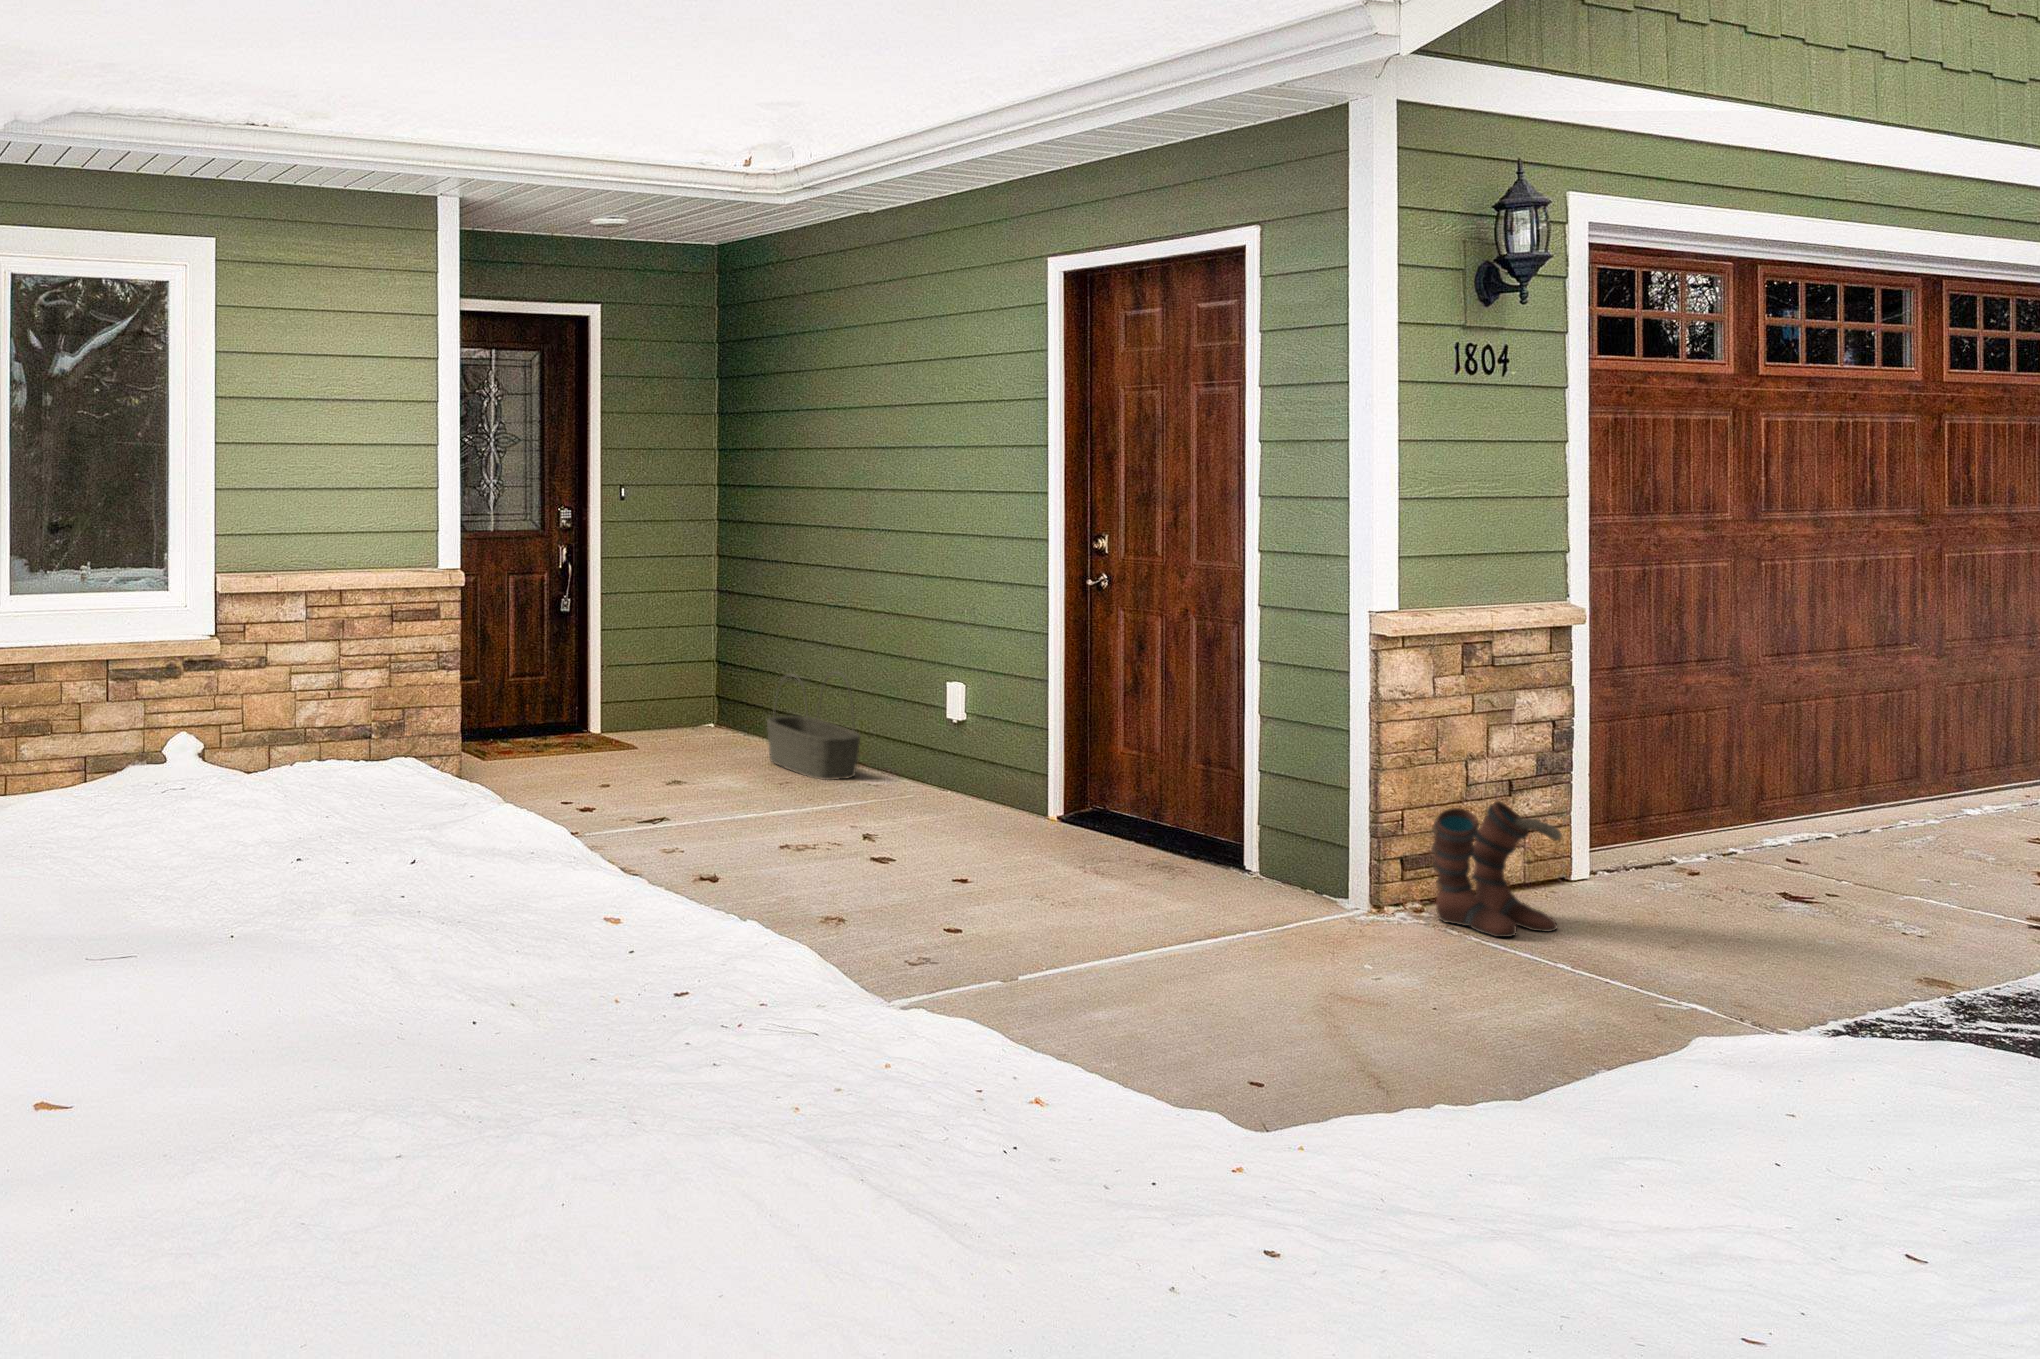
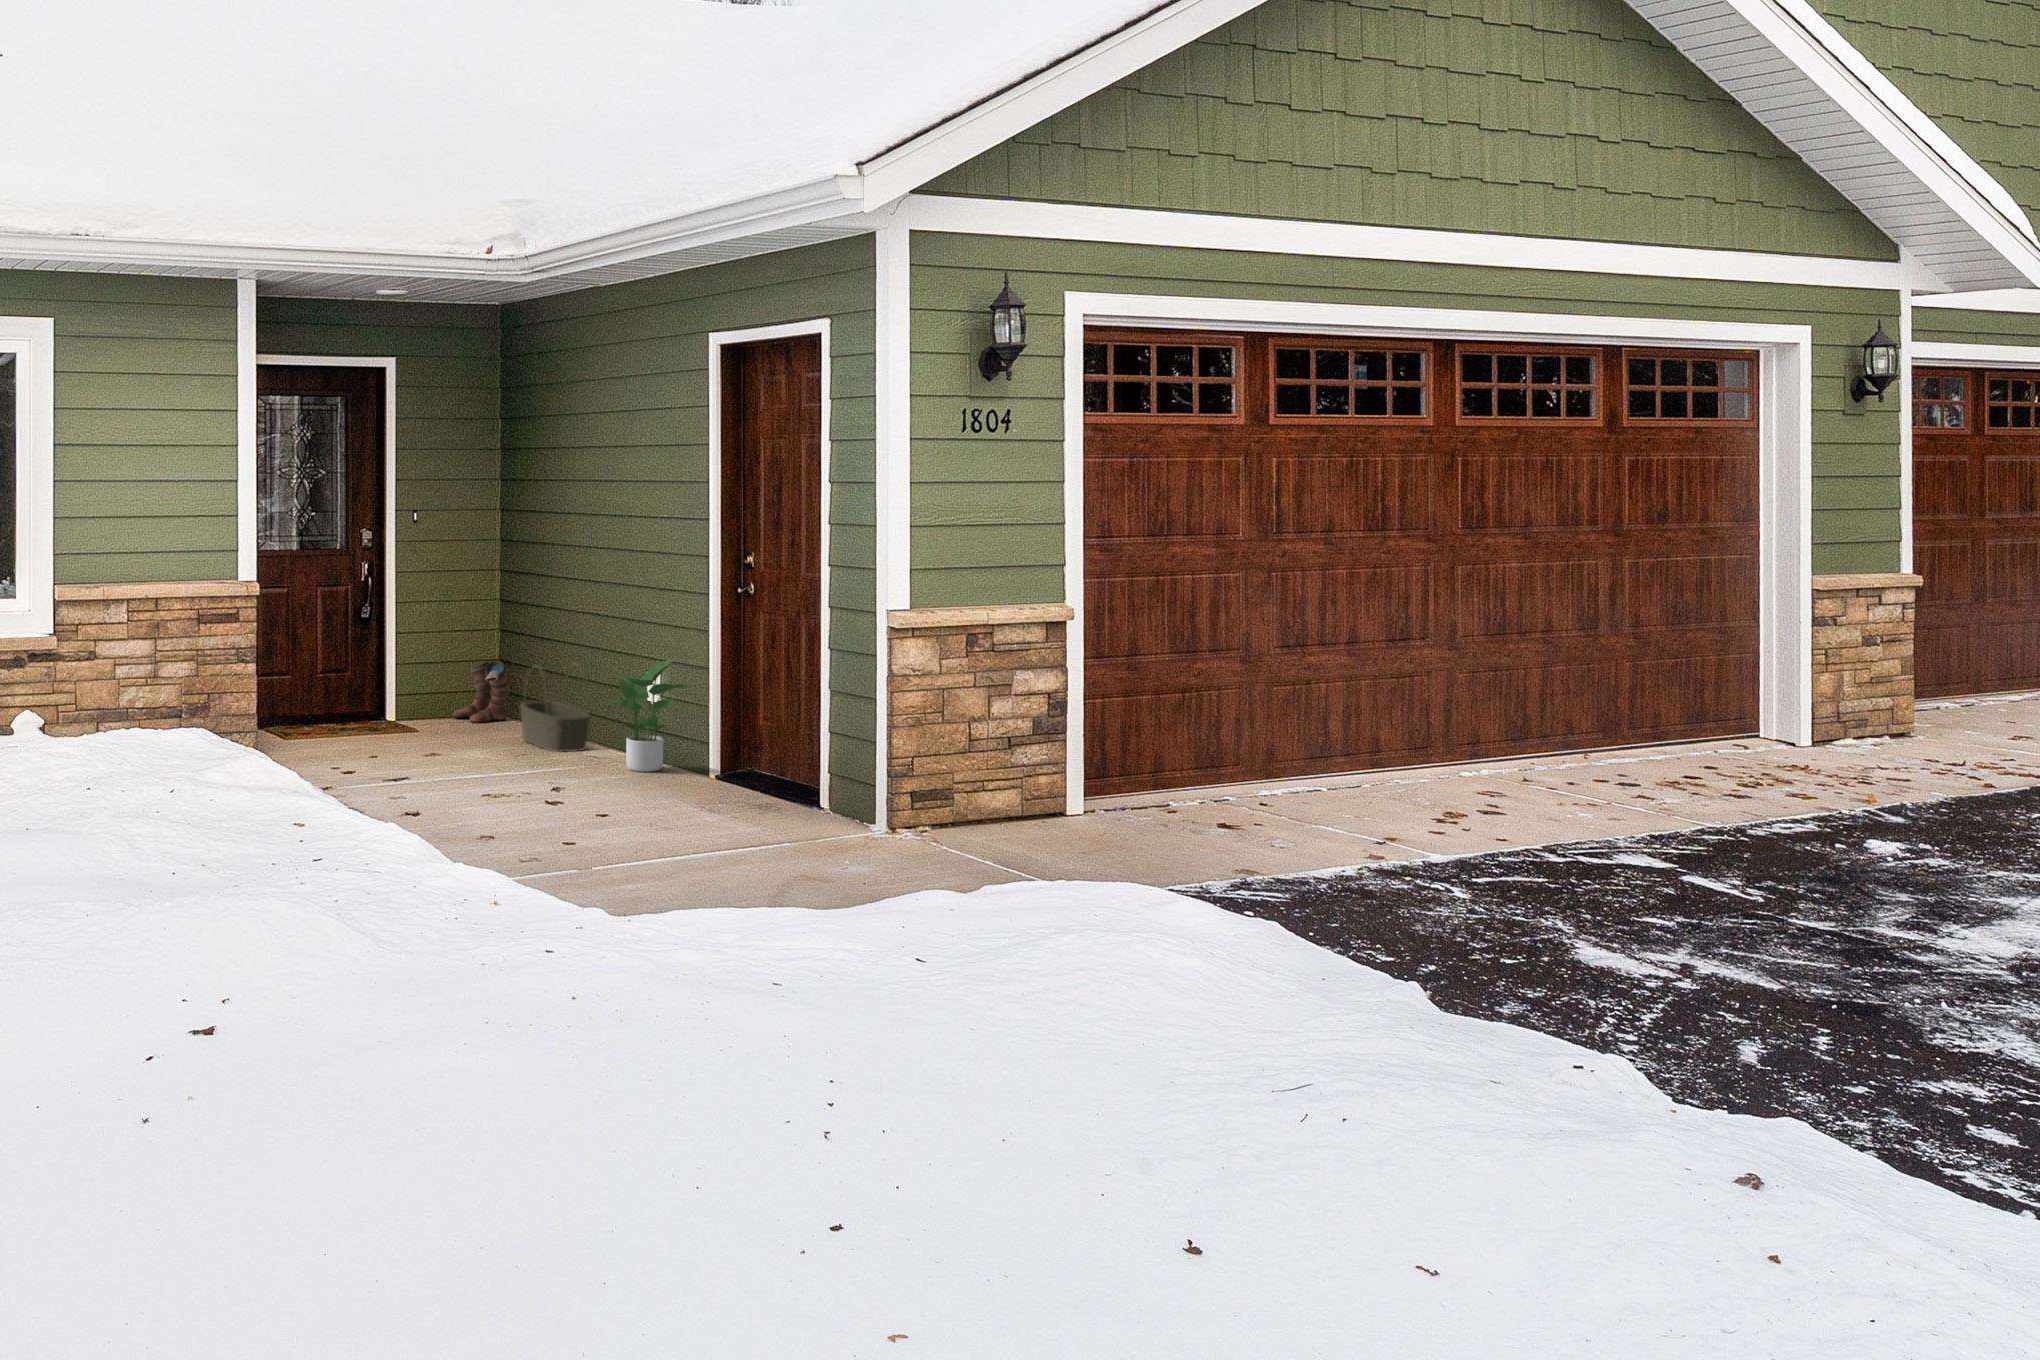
potted plant: none [903,668,1018,811] -> present [604,659,687,772]
boots: present [1431,801,1562,937] -> present [453,660,510,723]

